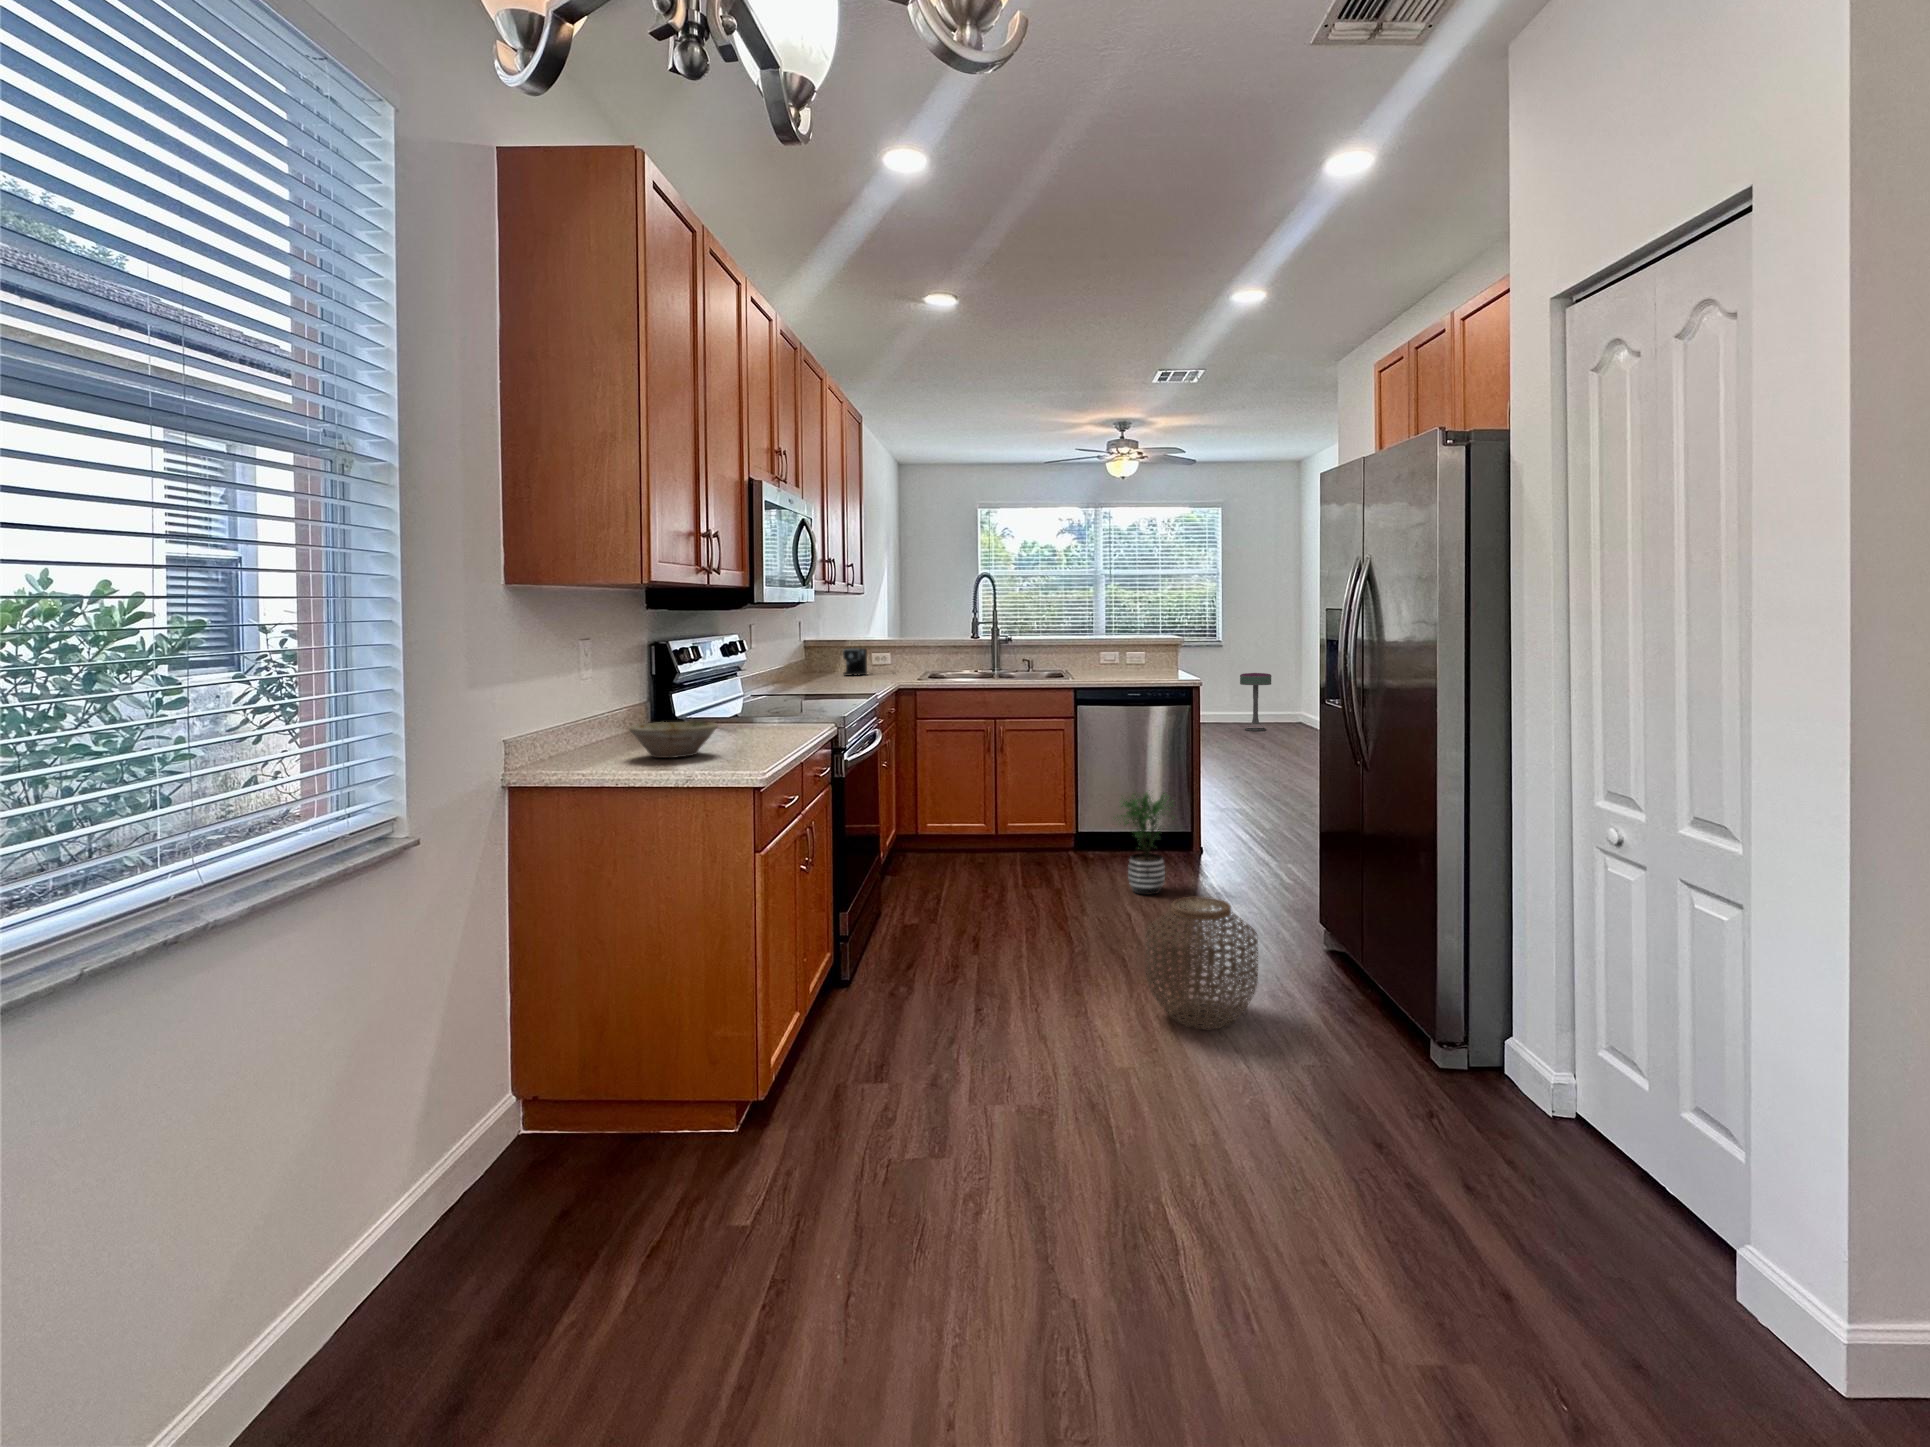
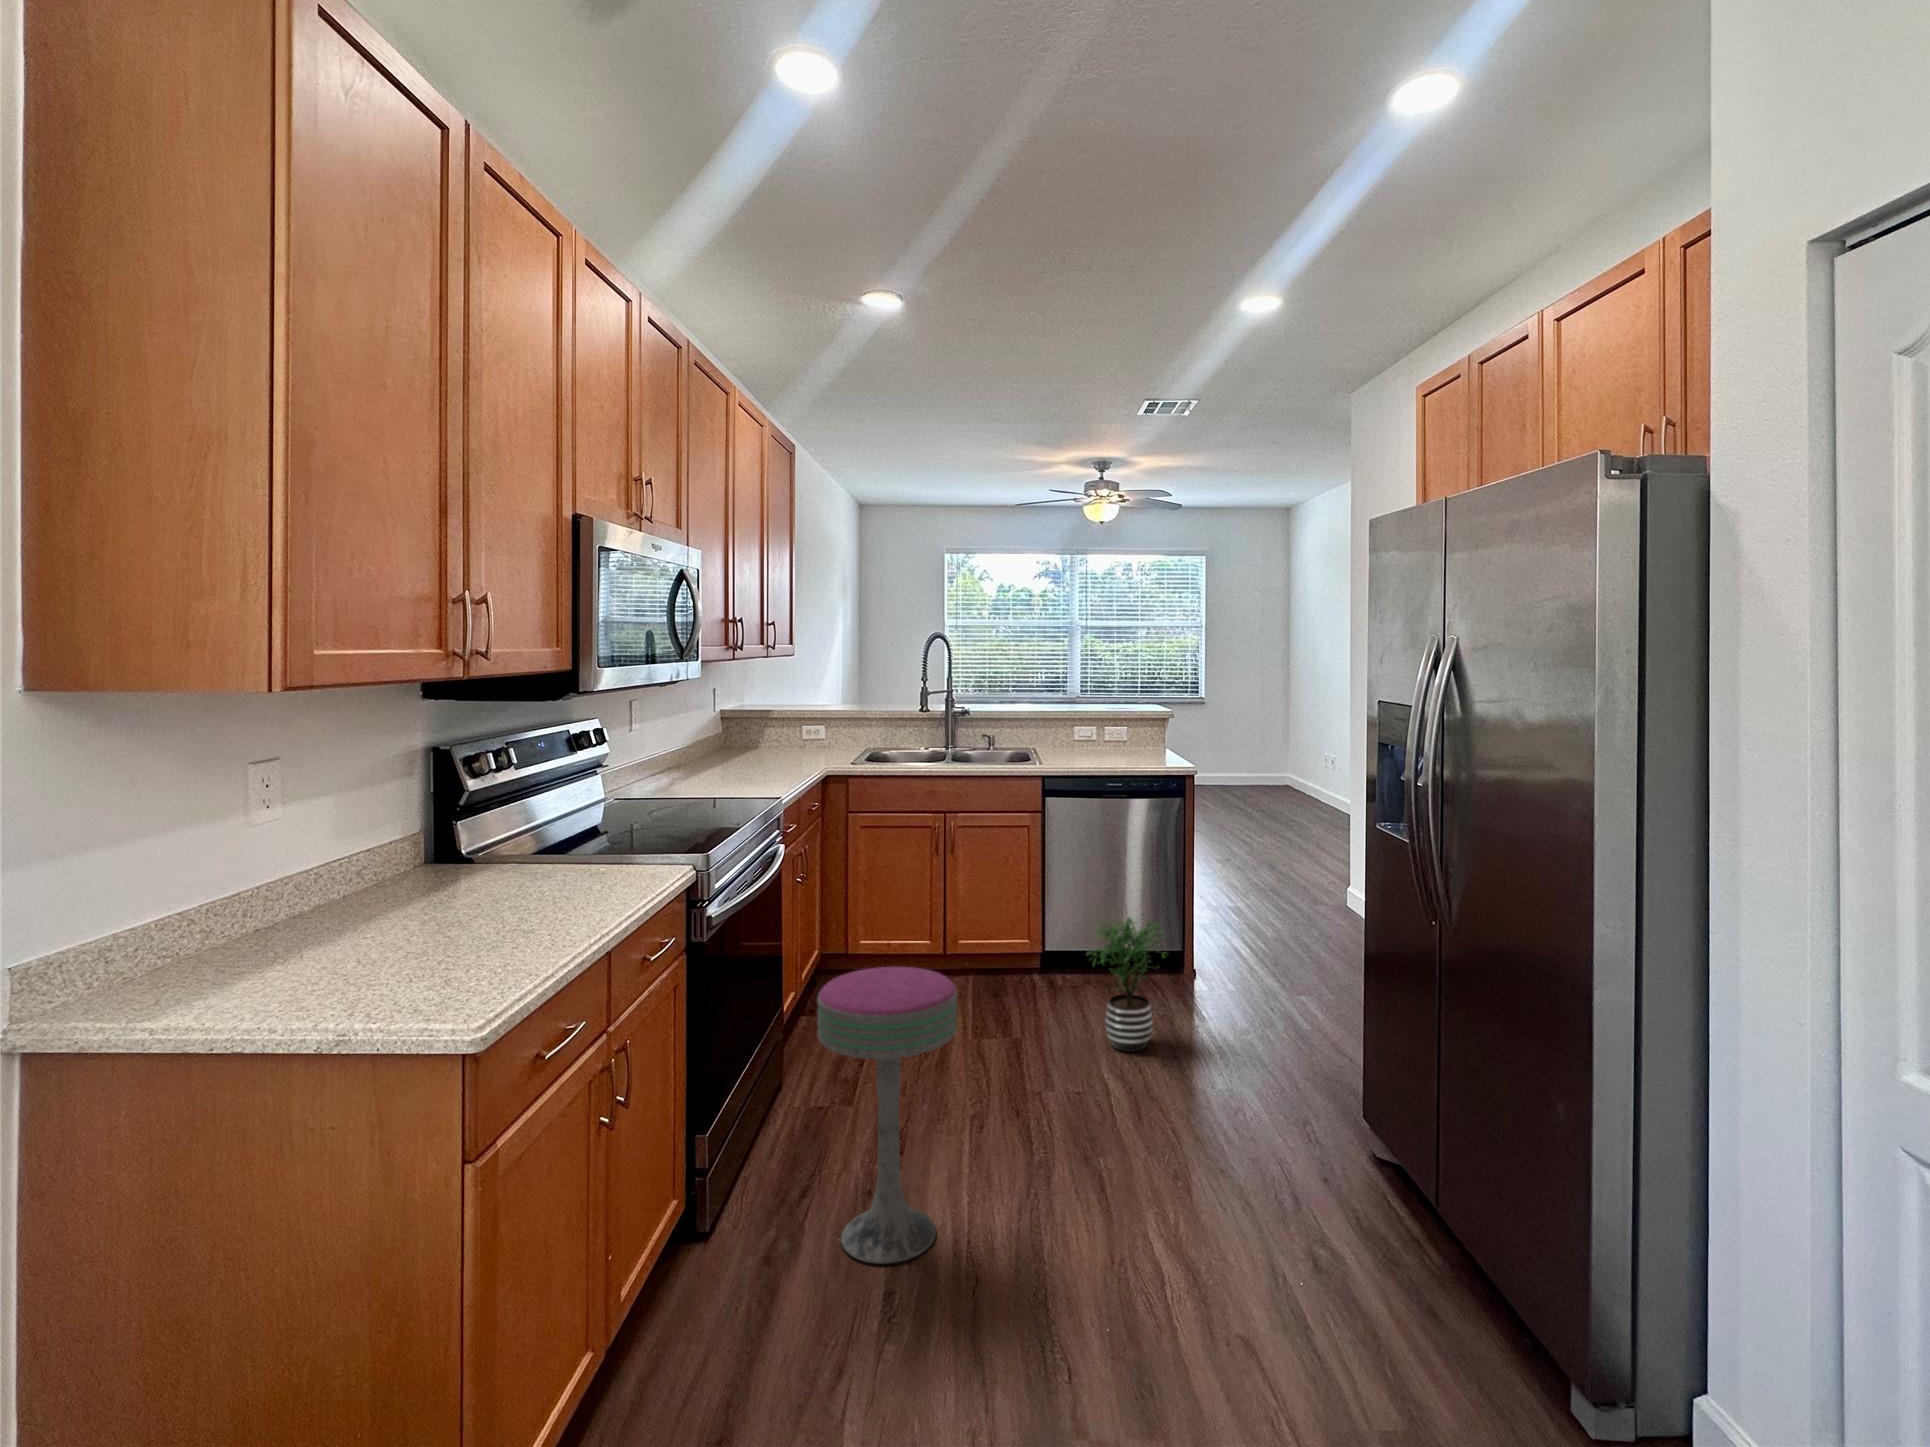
coffee maker: present [843,648,867,676] -> none [768,718,832,751]
bar stool: present [1240,673,1272,731] -> present [817,967,957,1264]
bowl: present [629,722,718,758] -> none [286,897,453,972]
woven basket: present [1145,897,1258,1029] -> none [1133,1129,1302,1349]

